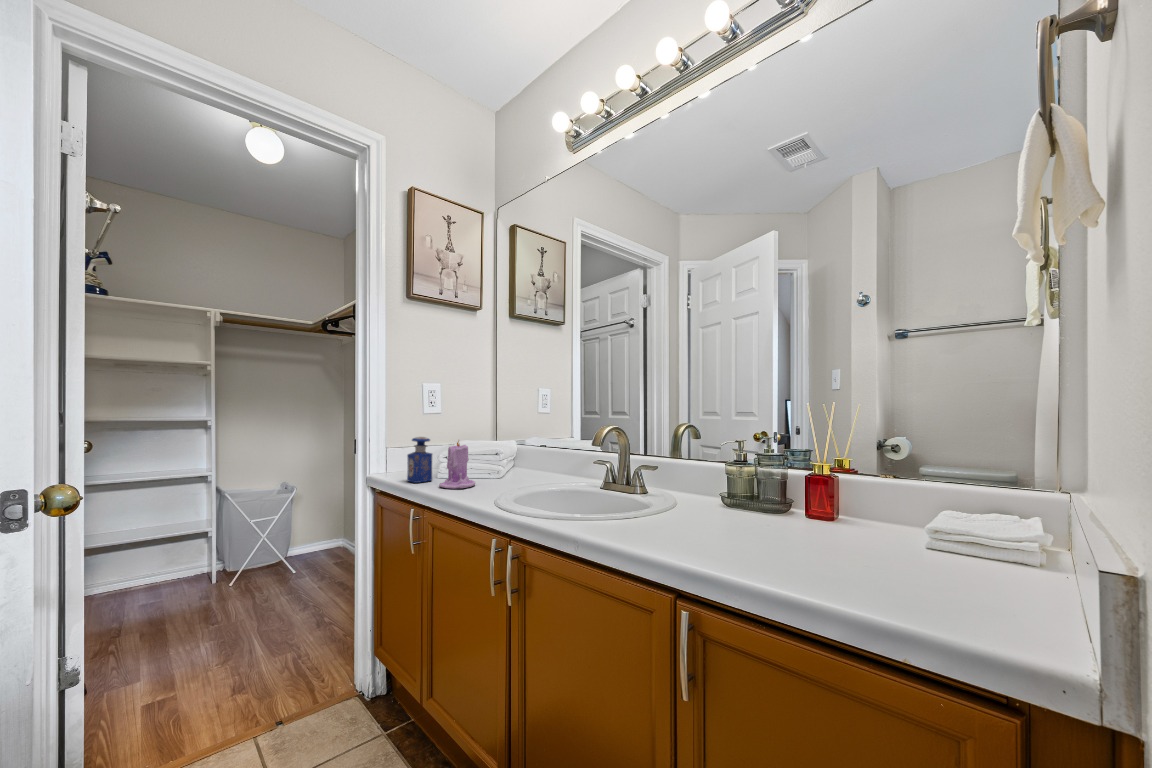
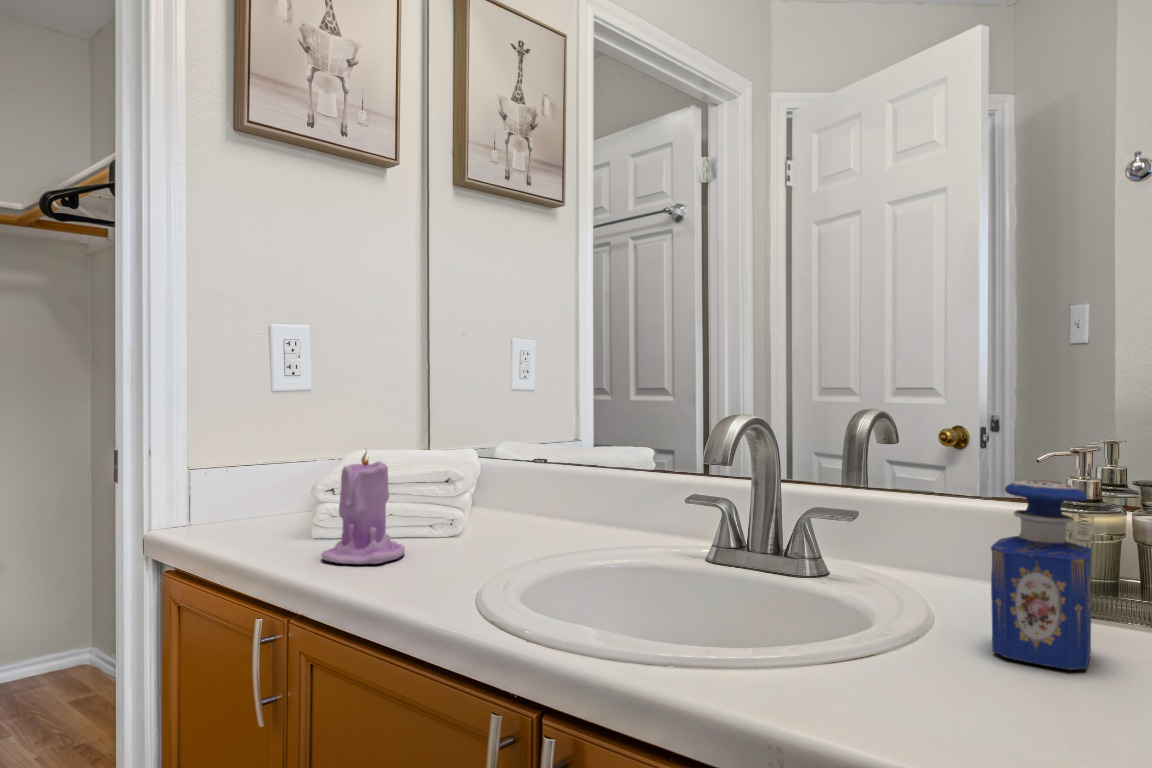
perfume bottle: present [407,437,432,483] -> present [991,480,1092,670]

